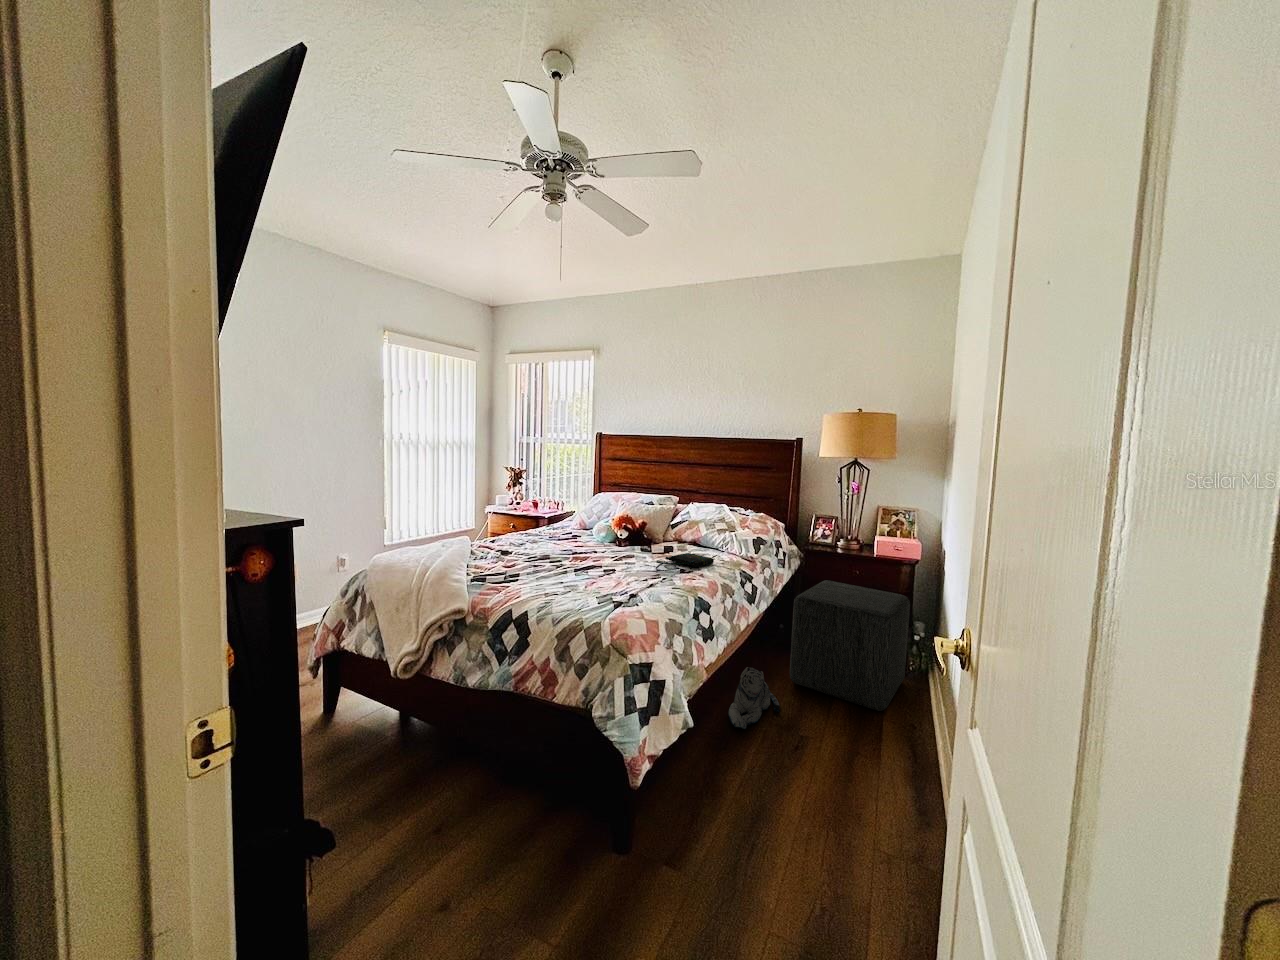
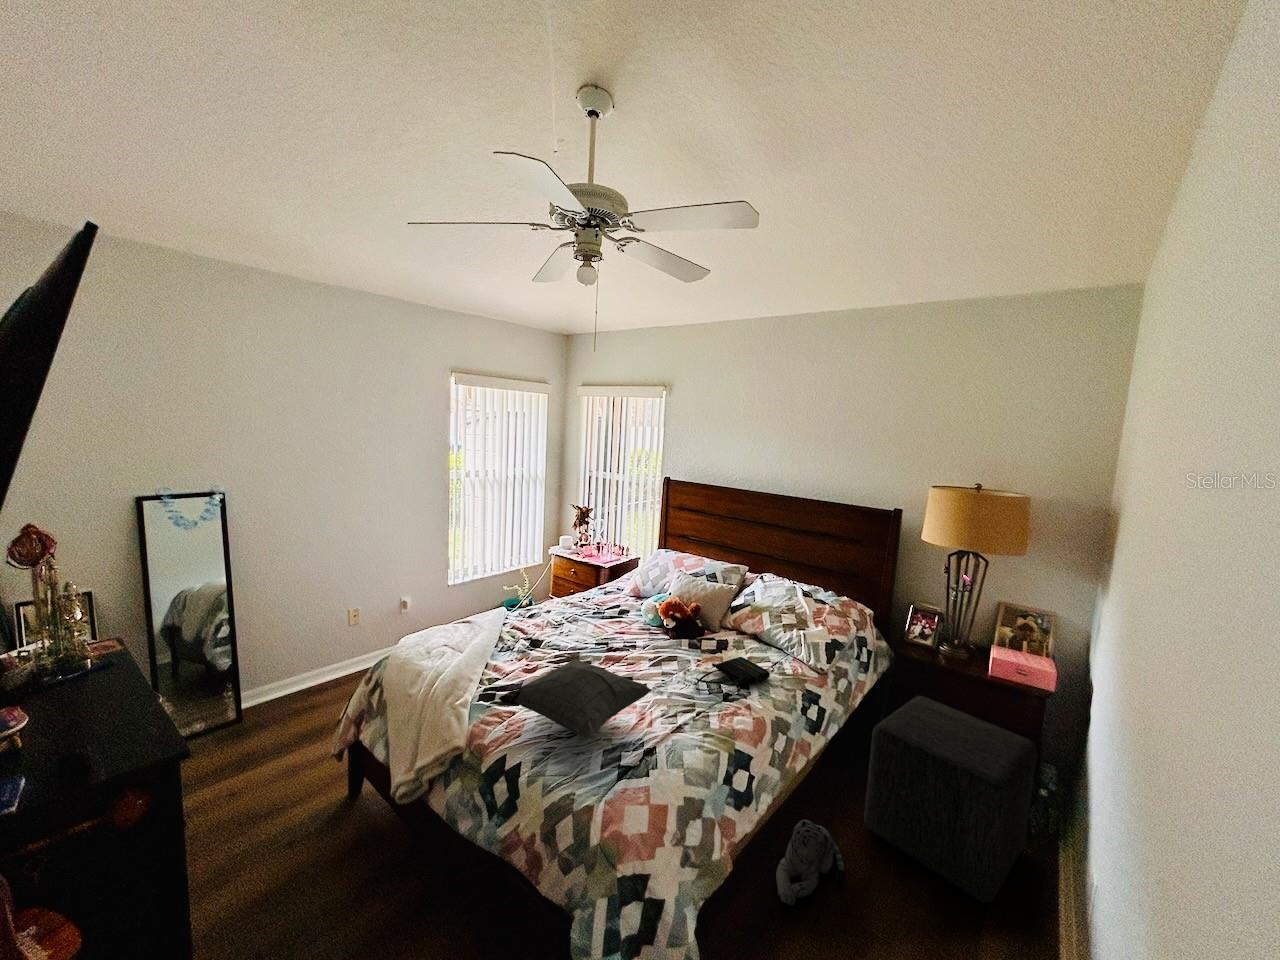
pillow: none [496,543,626,589] -> present [499,659,652,739]

